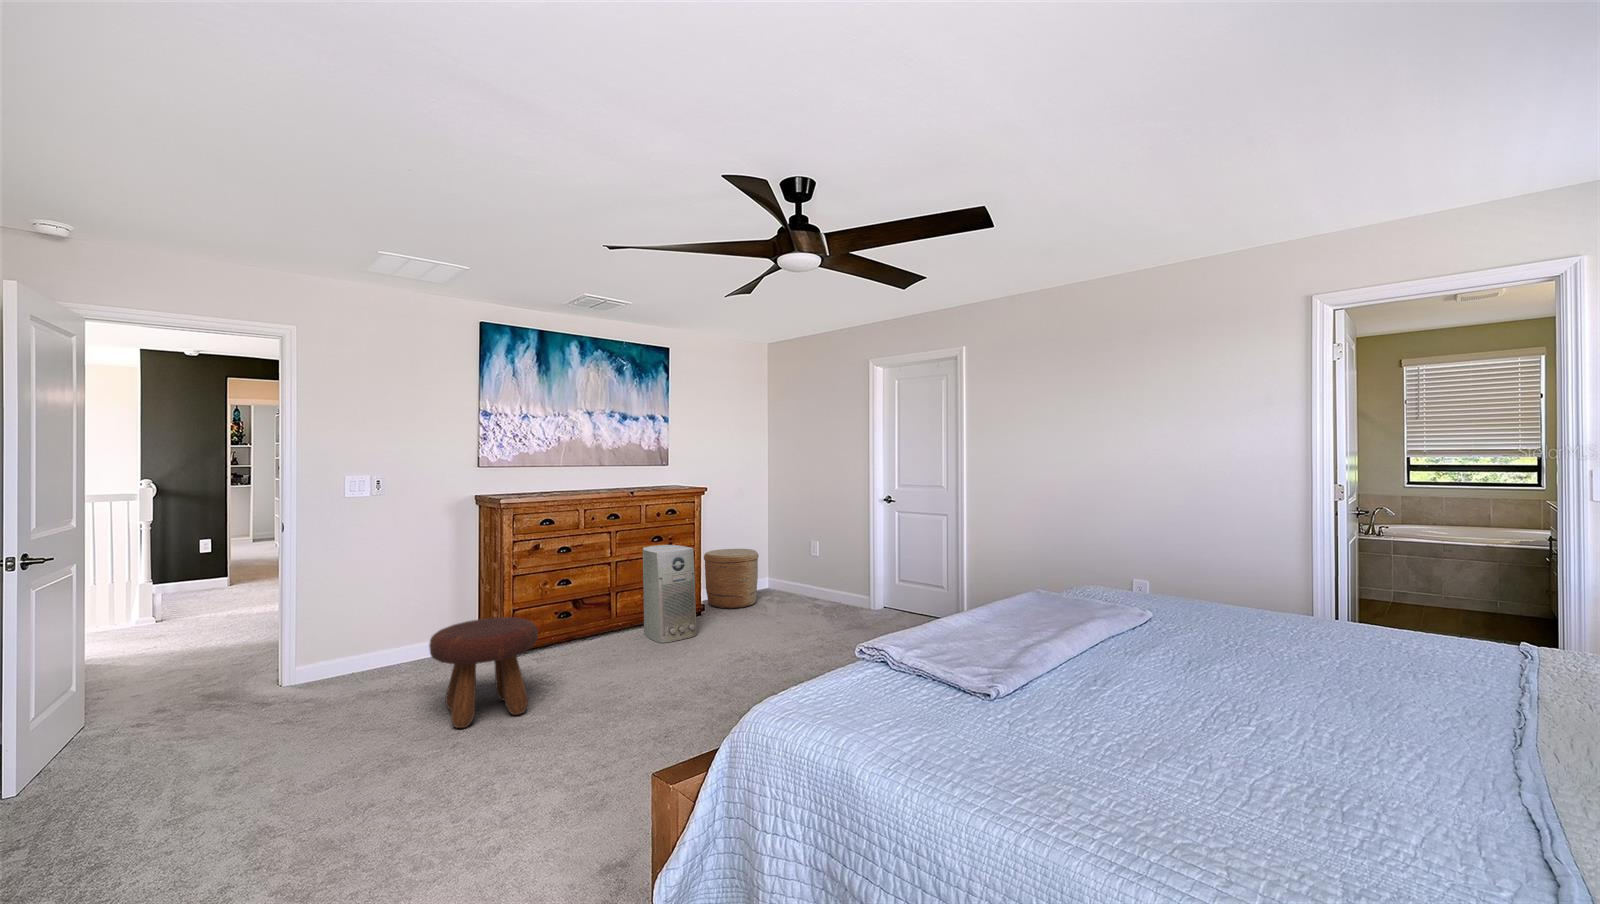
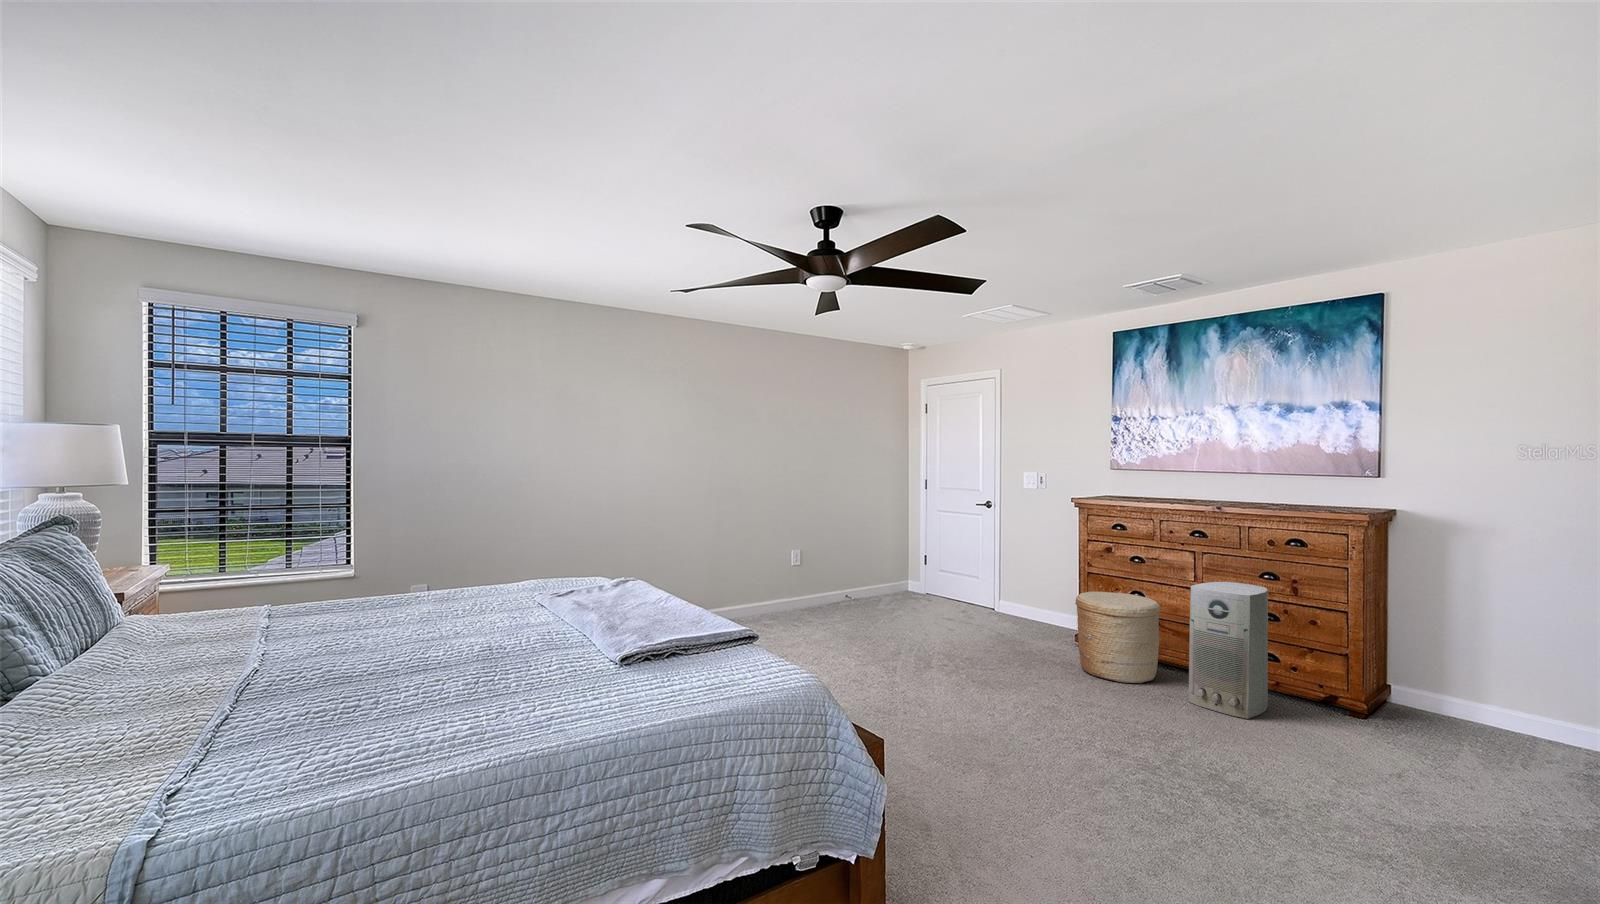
woven basket: present [704,549,759,609] -> present [1075,592,1161,683]
footstool: present [429,617,538,728] -> none [912,587,991,668]

